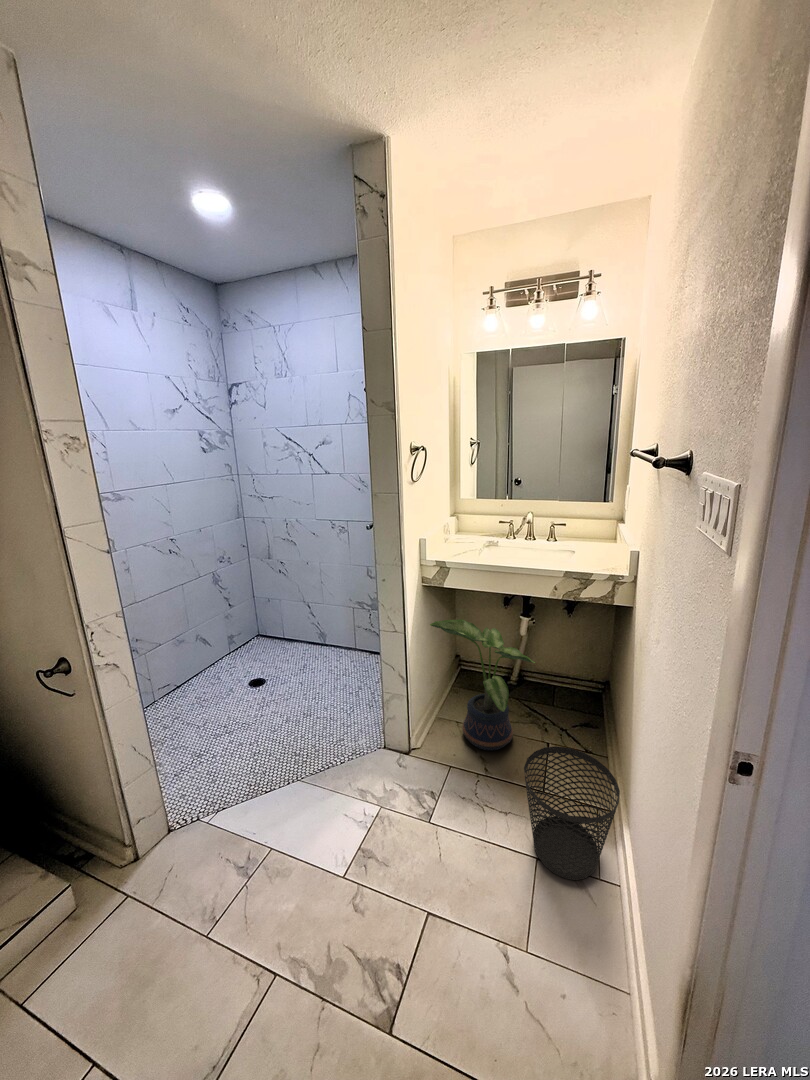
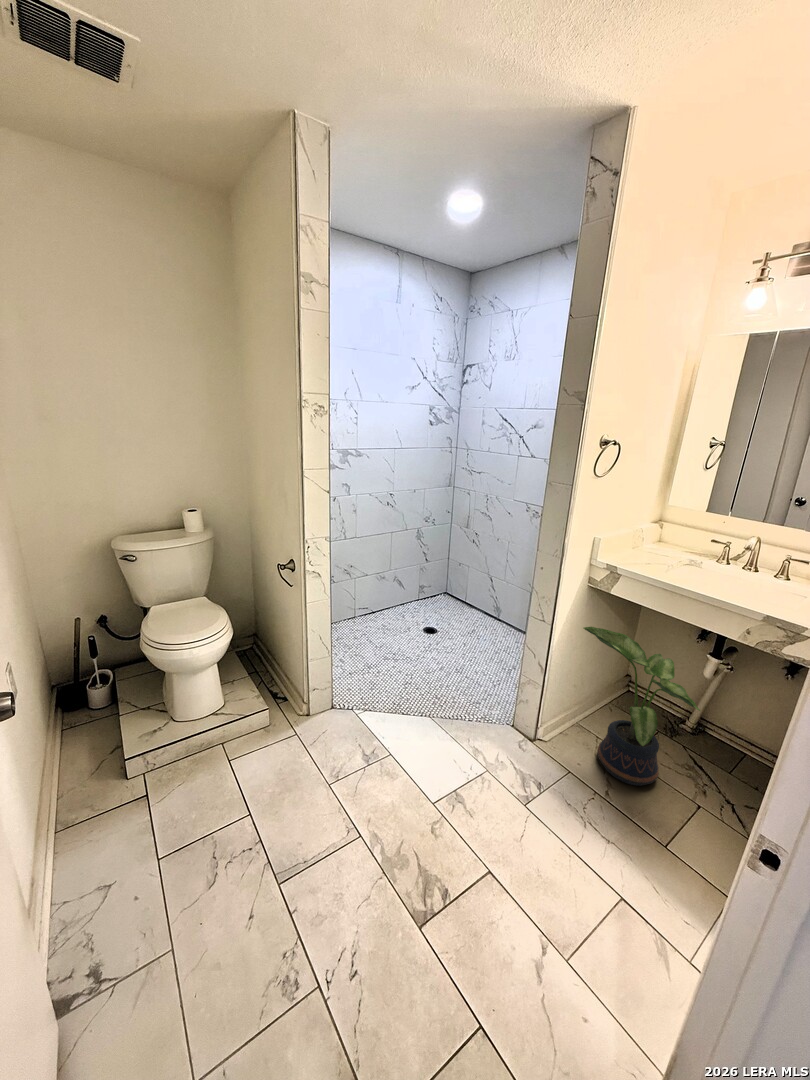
wastebasket: present [524,746,620,880] -> none [623,796,747,954]

